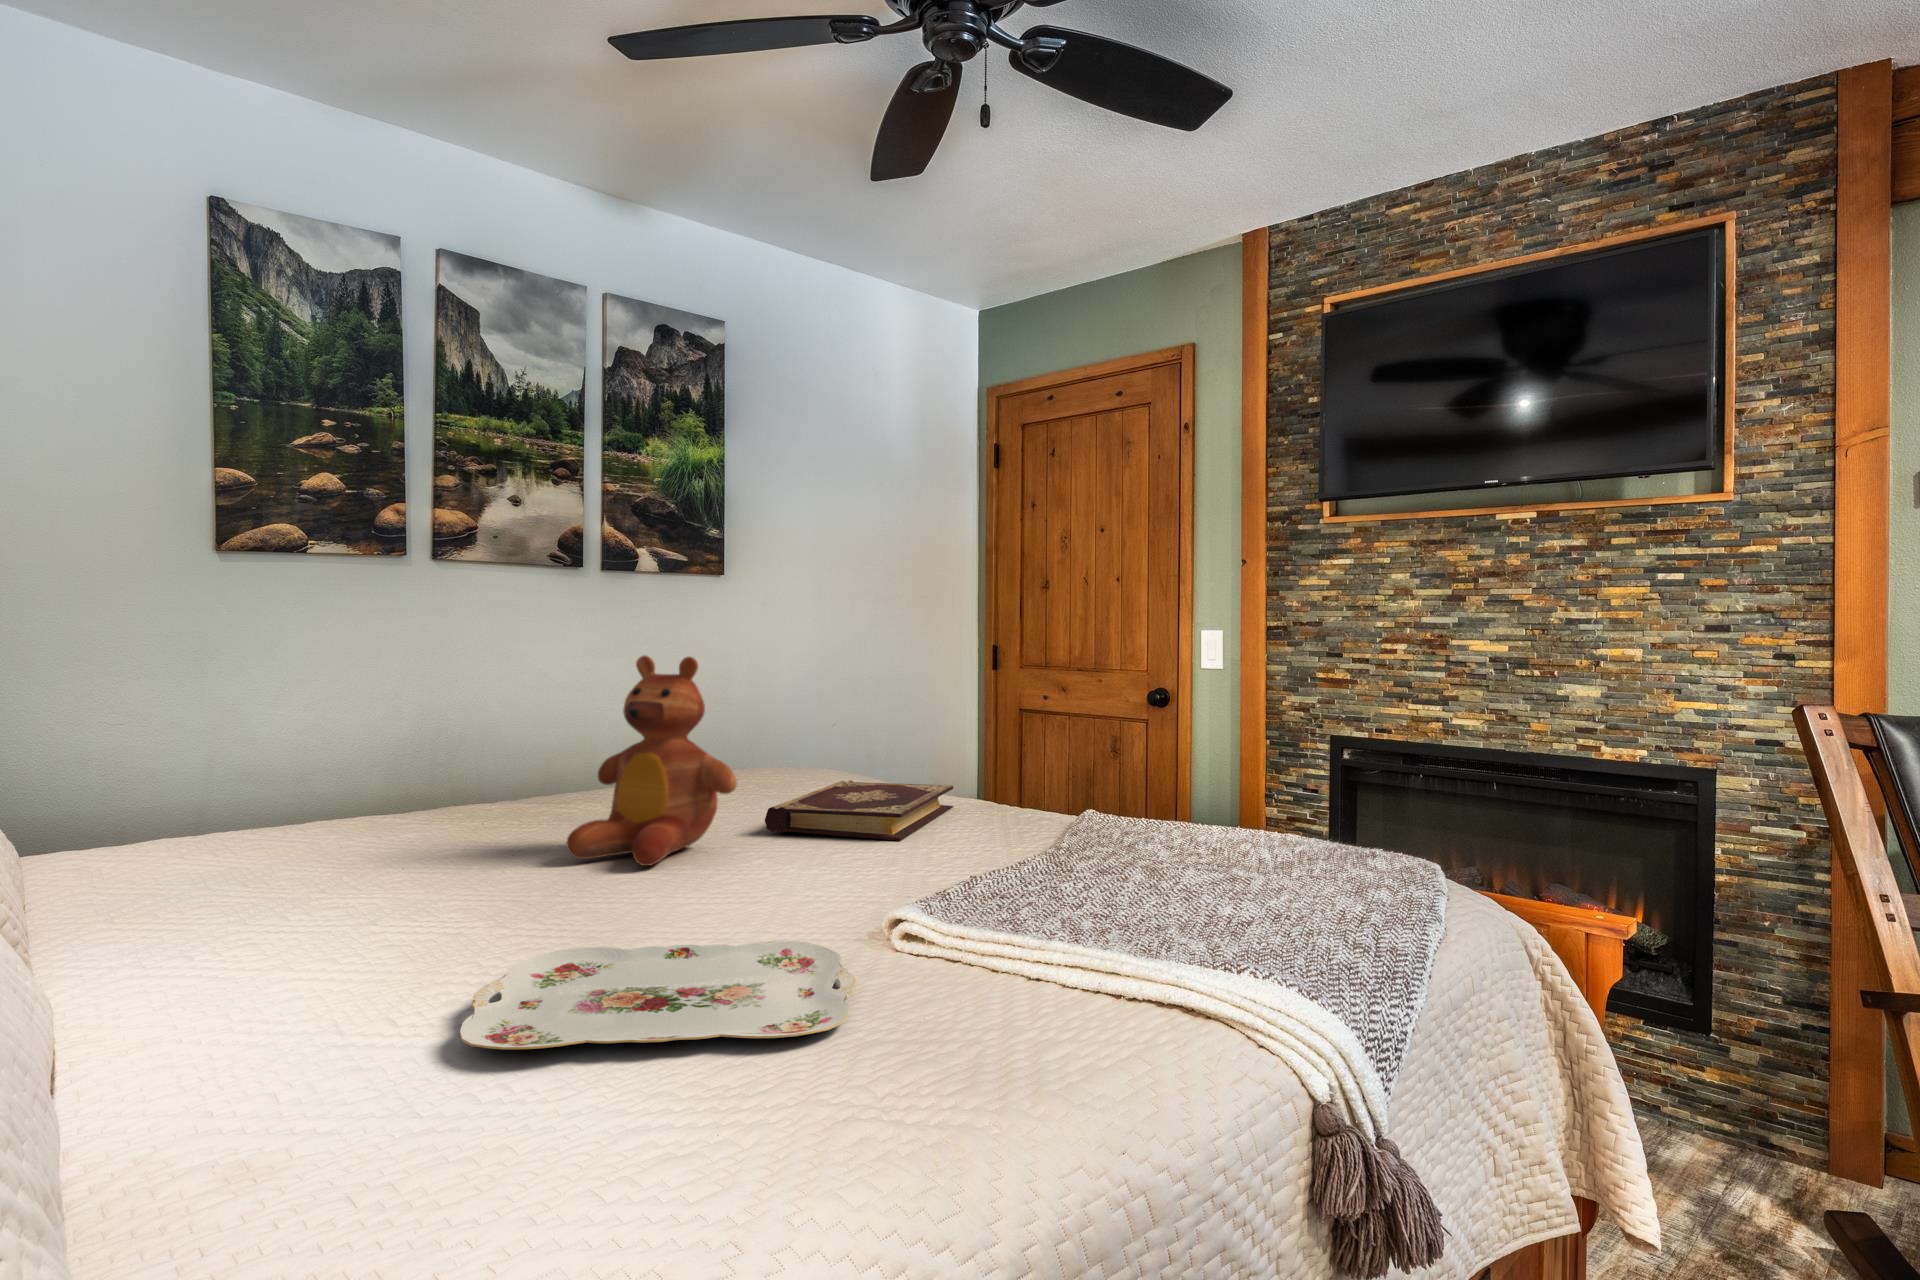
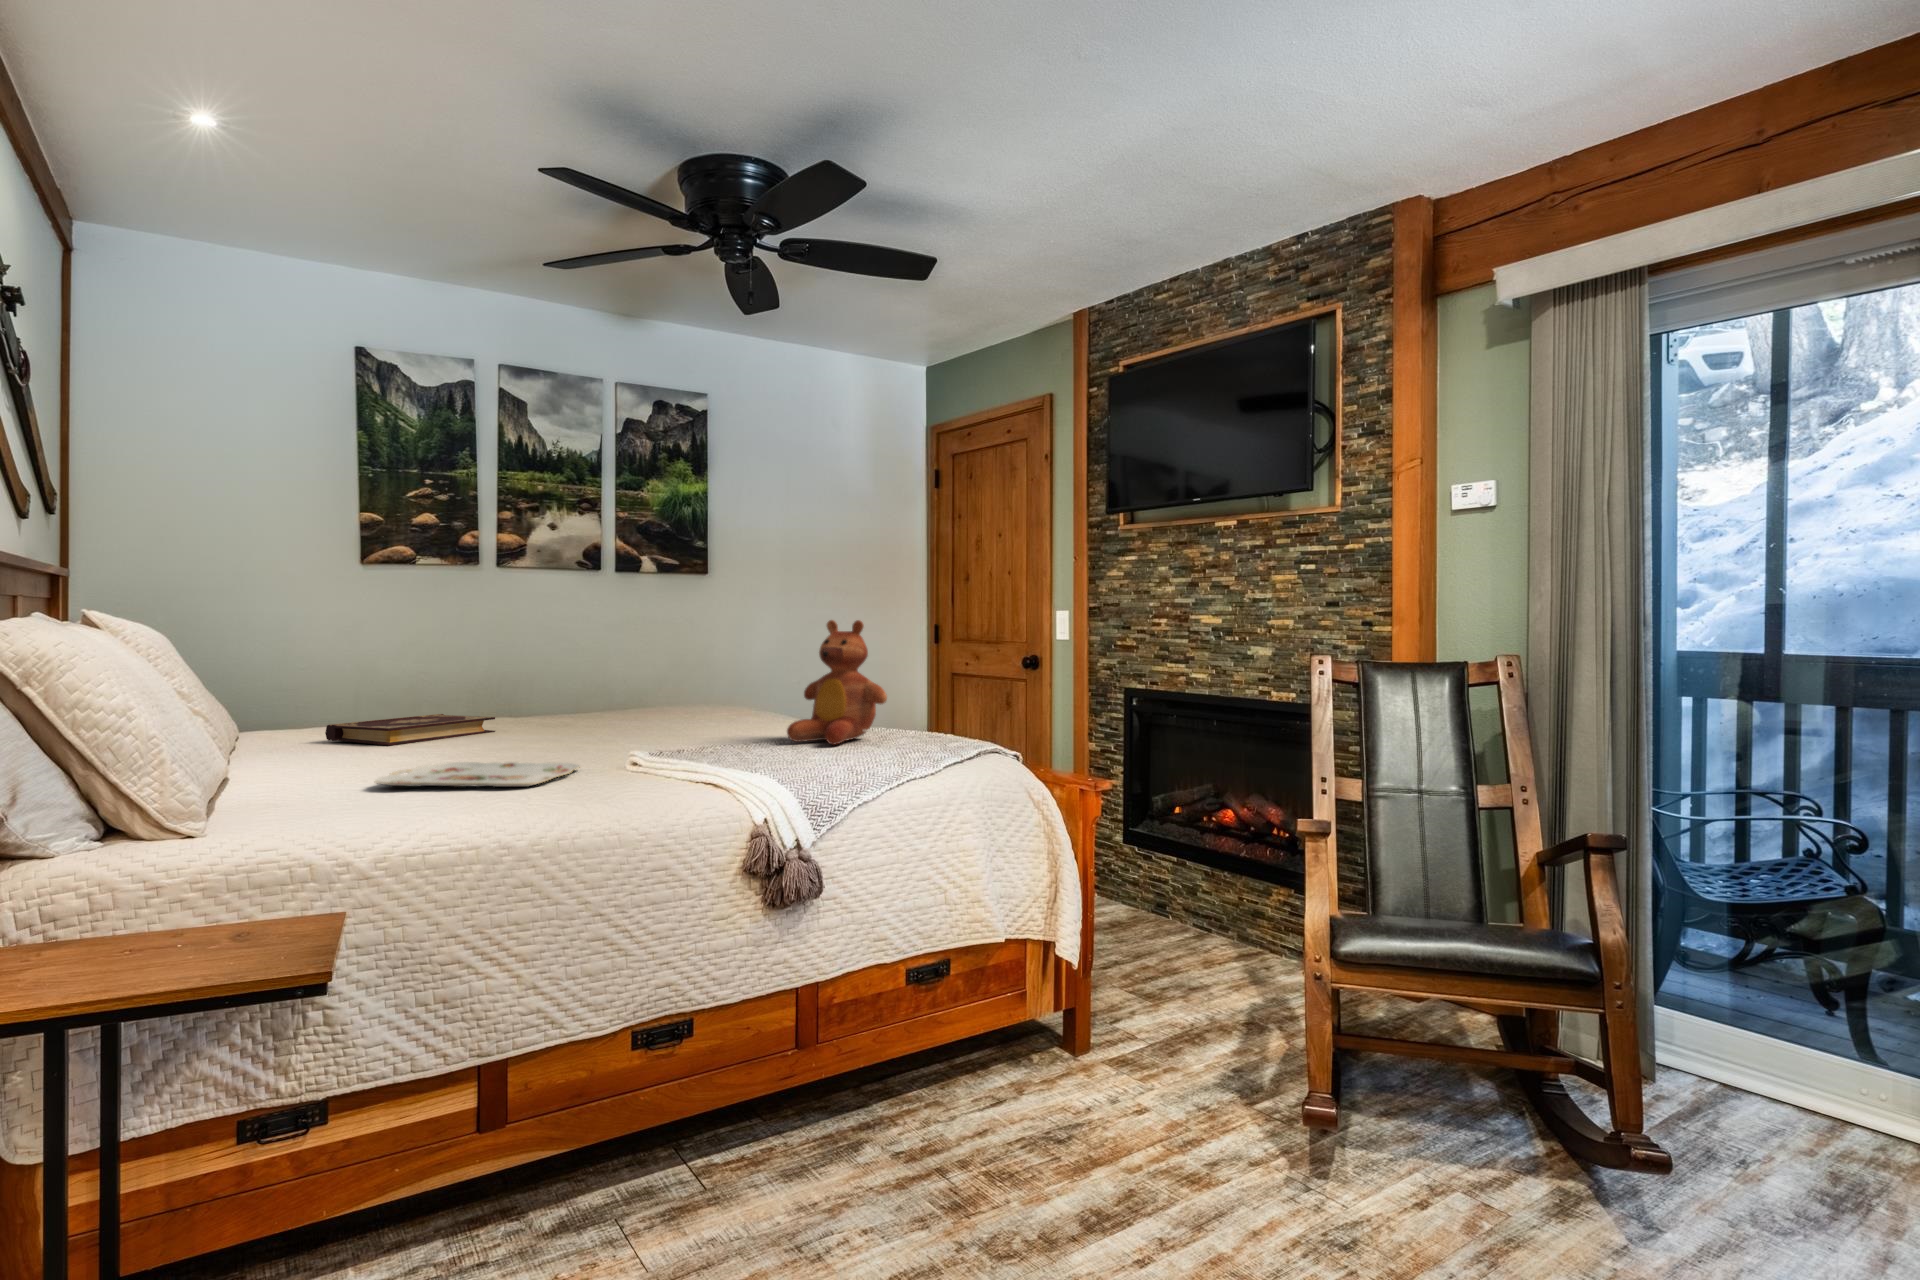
teddy bear: present [566,655,737,866] -> present [787,620,887,745]
book: present [765,780,953,841] -> present [325,714,495,746]

